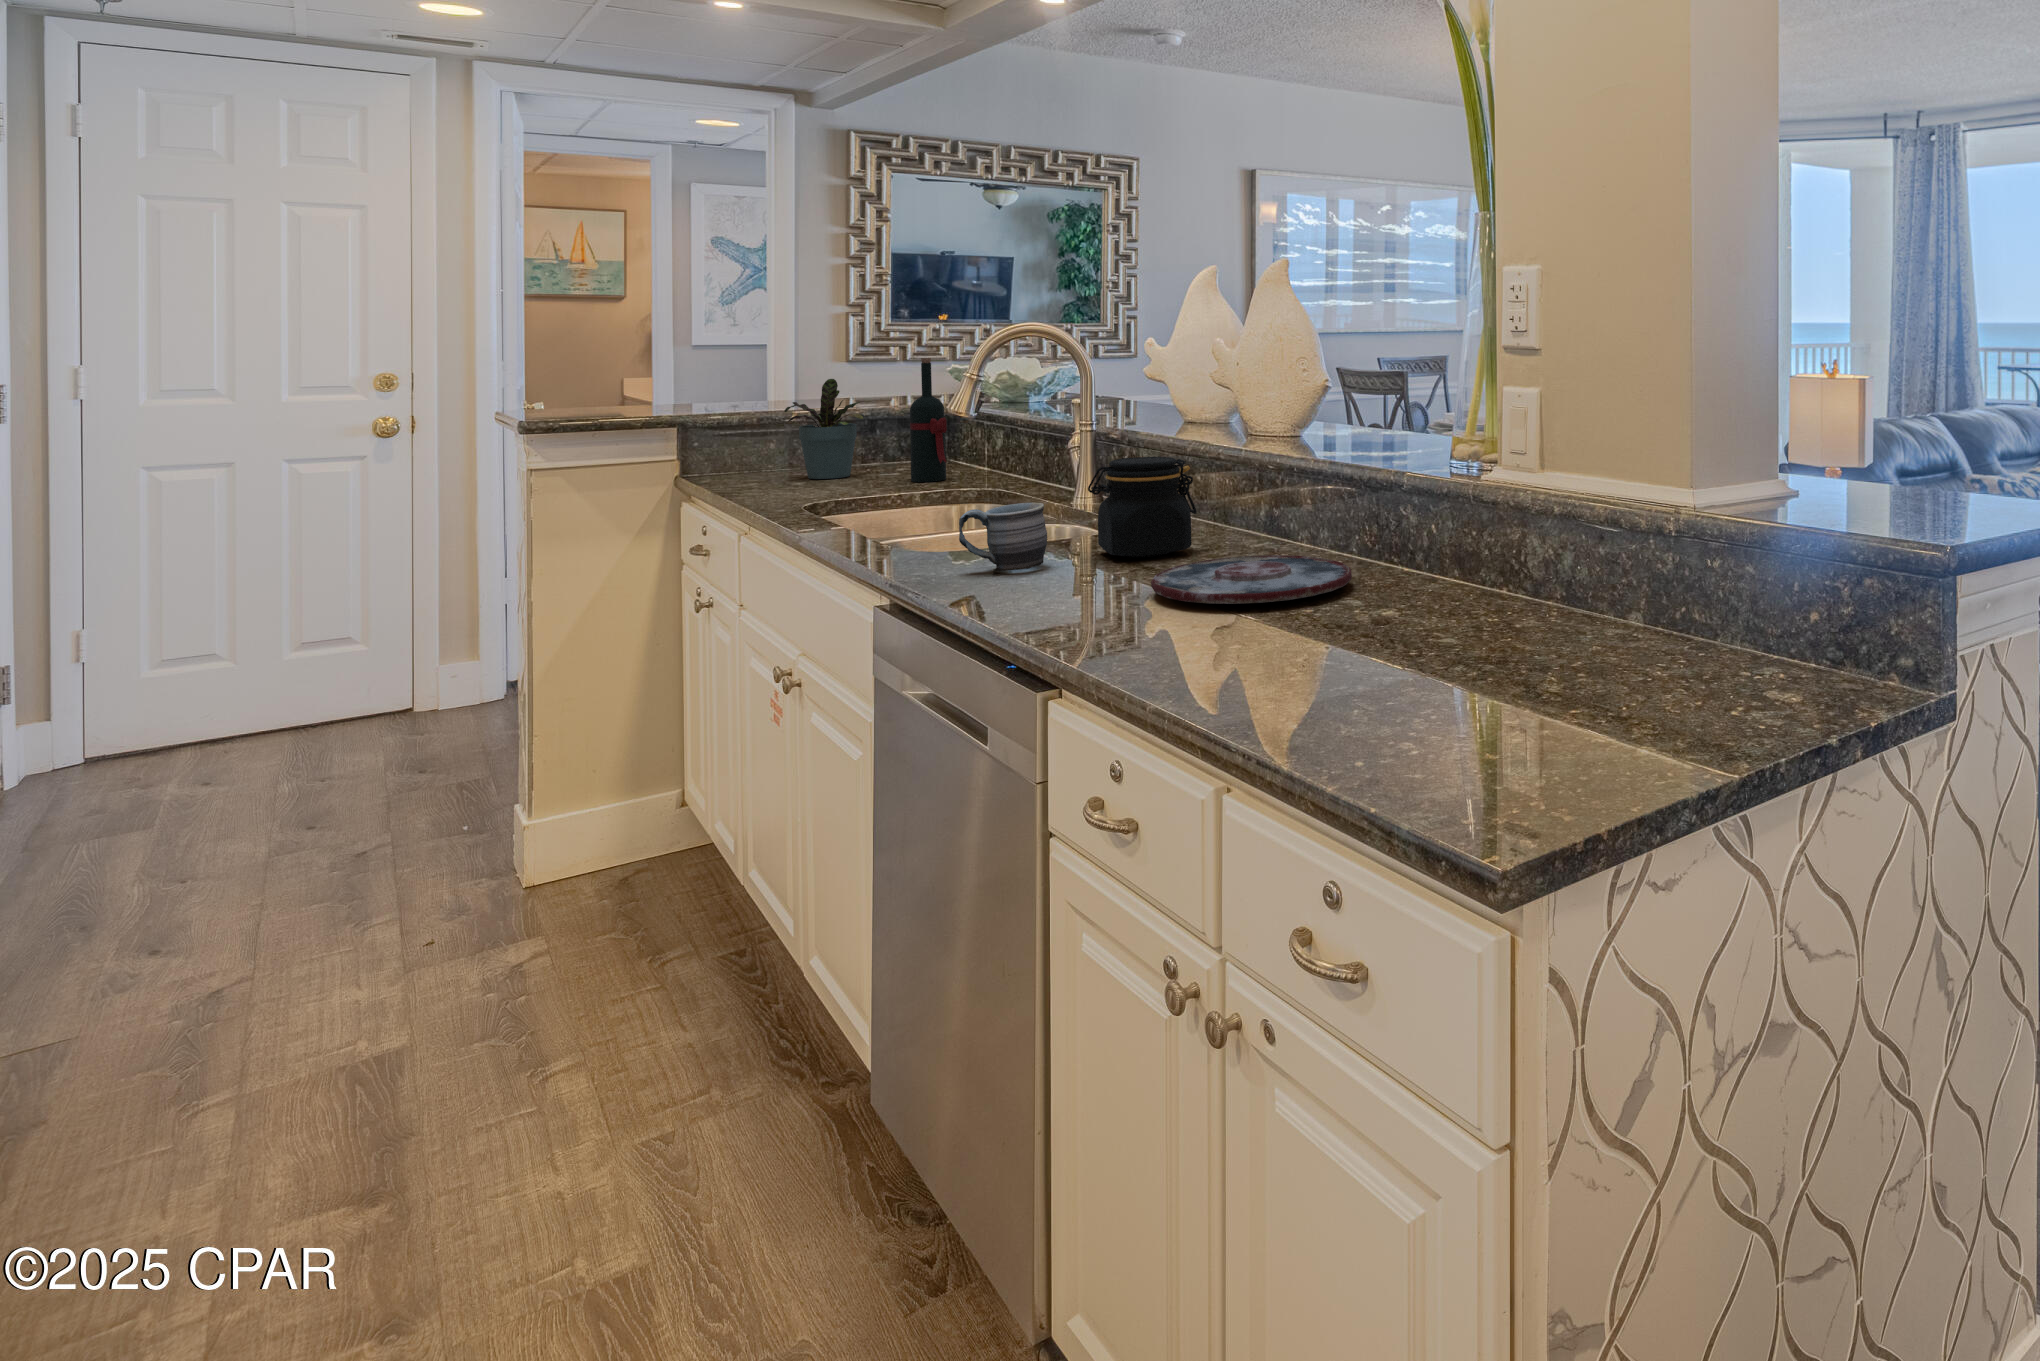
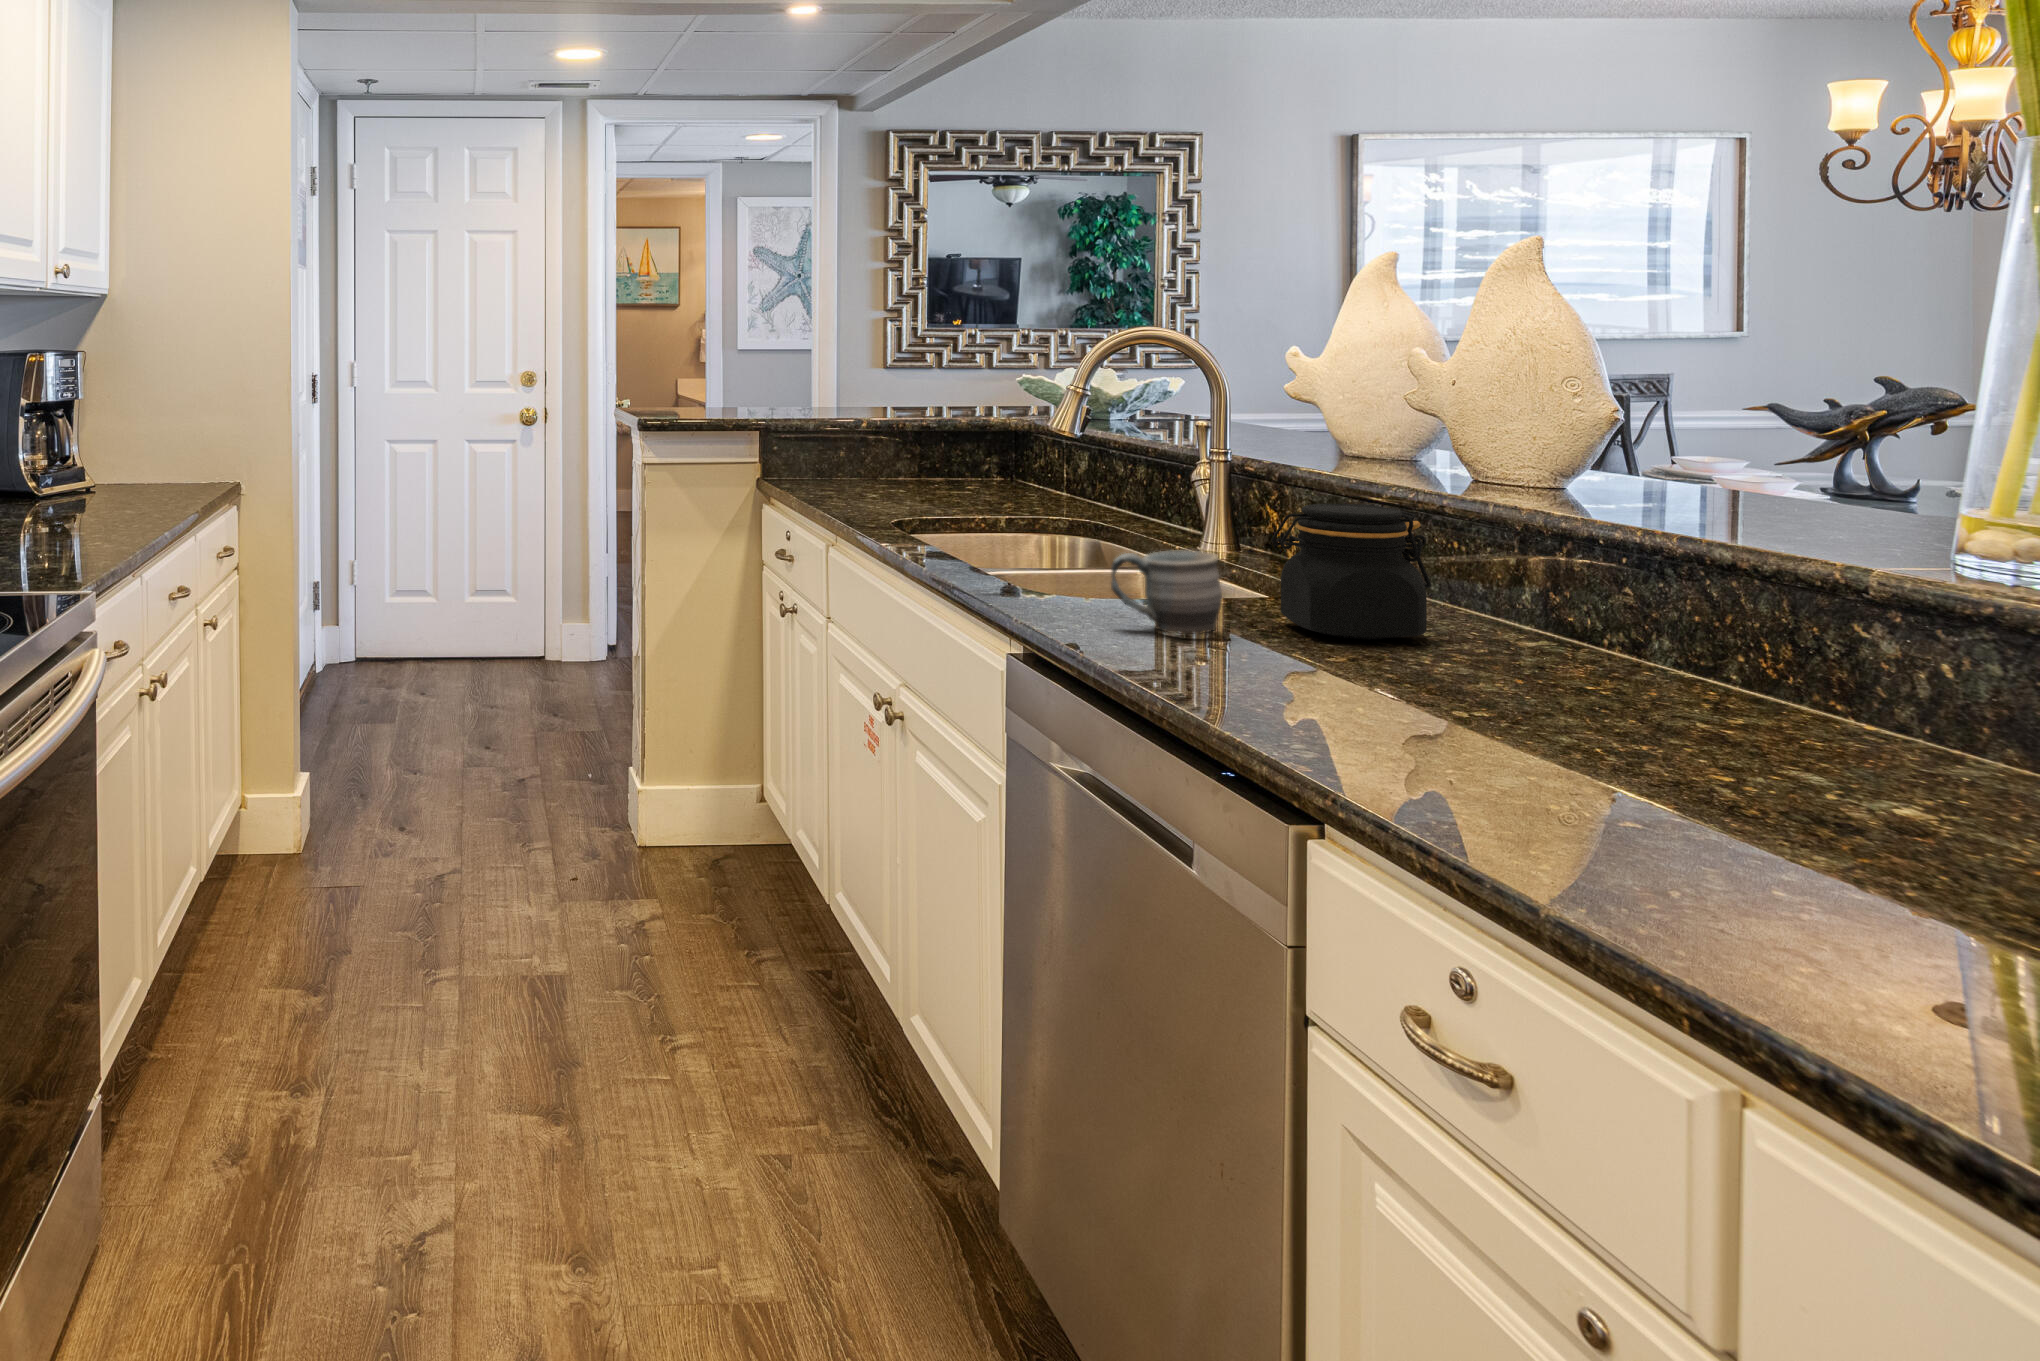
wine bottle: present [910,358,947,482] -> none [982,367,1022,505]
potted plant: present [785,379,863,479] -> none [854,387,929,492]
plate: present [1151,555,1352,604] -> none [1412,661,1783,751]

